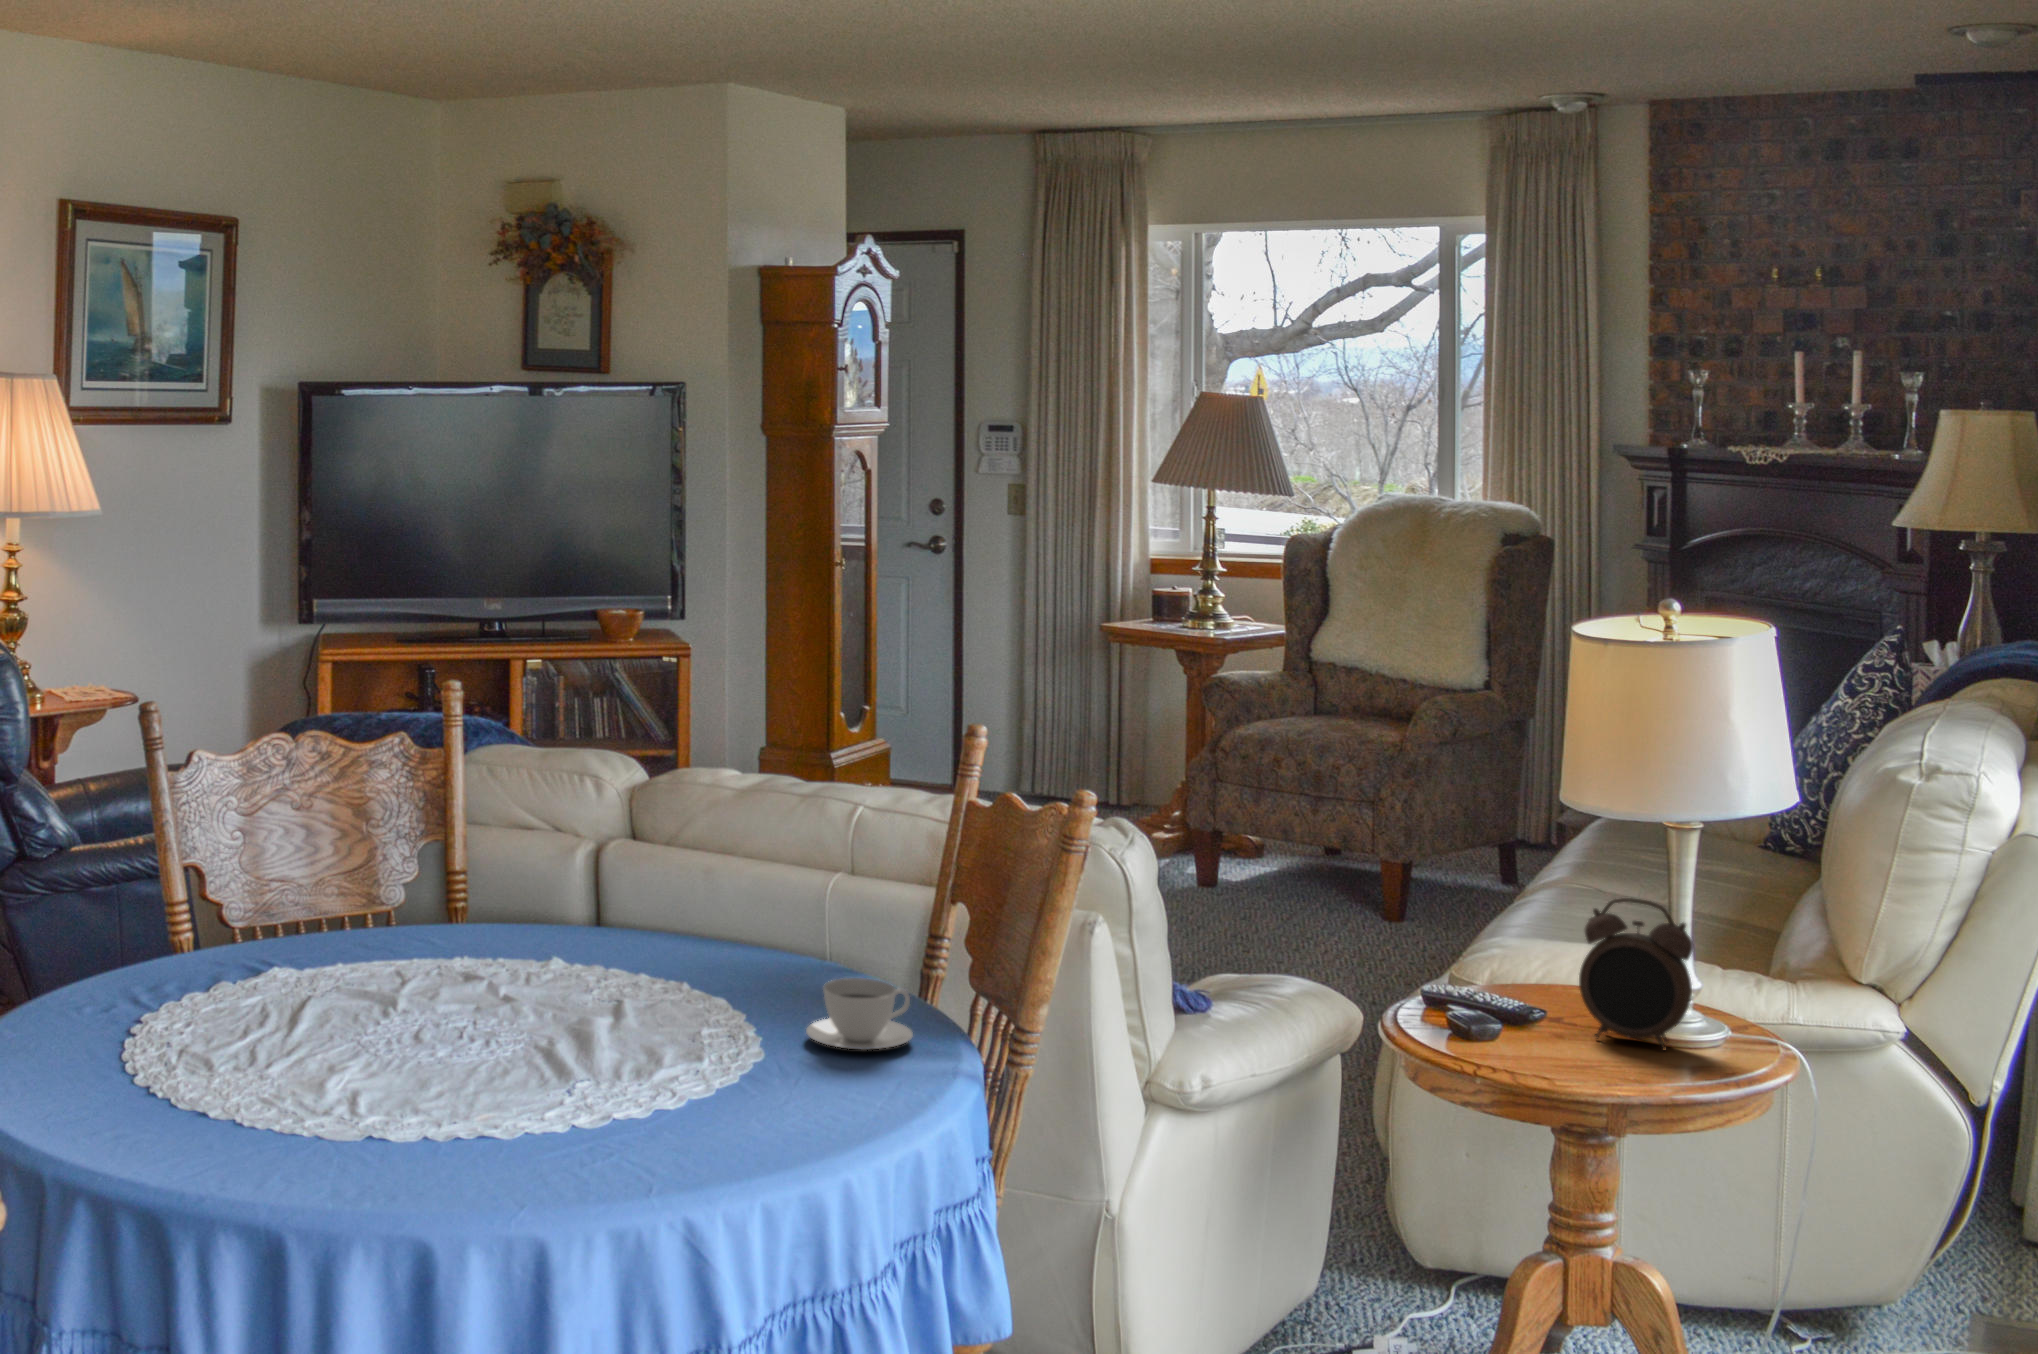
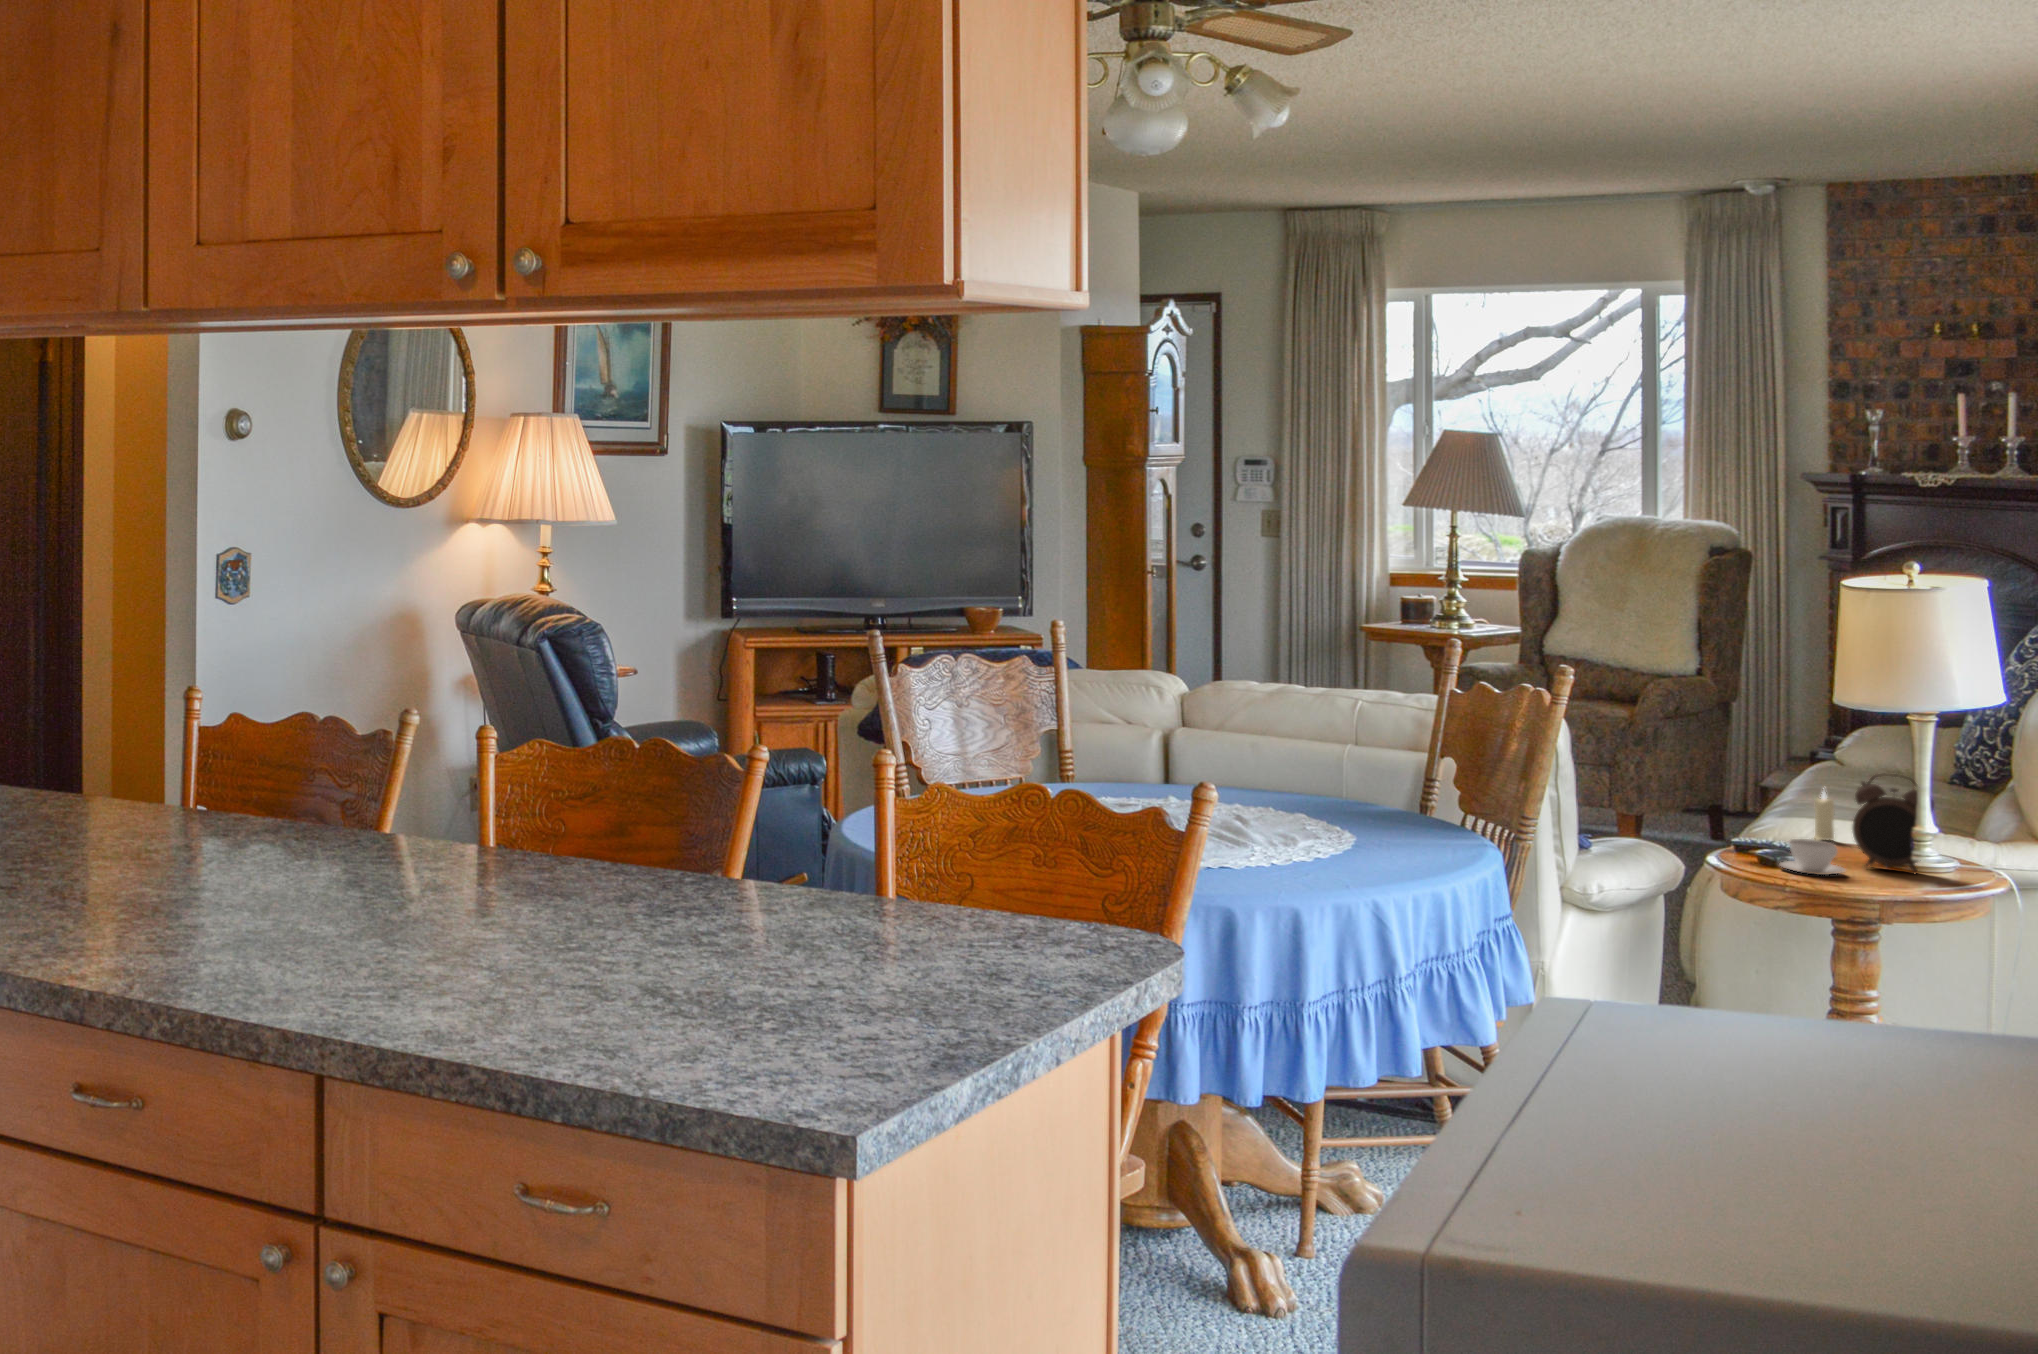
candle: none [1542,900,1571,977] -> present [1814,791,1834,840]
teacup: present [806,978,913,1050] -> present [1780,839,1845,875]

